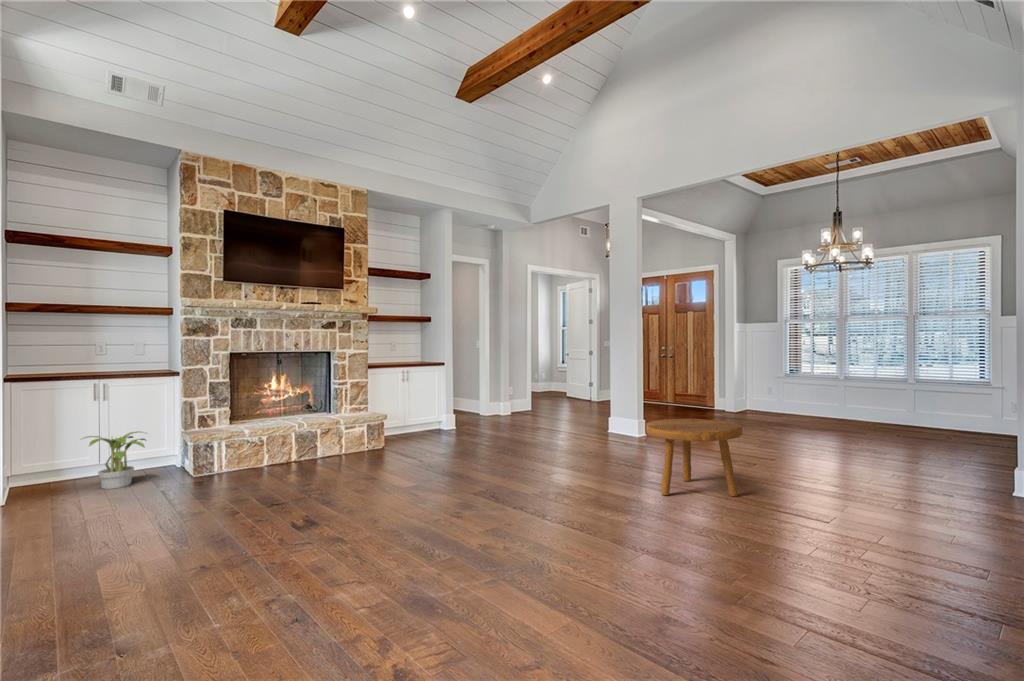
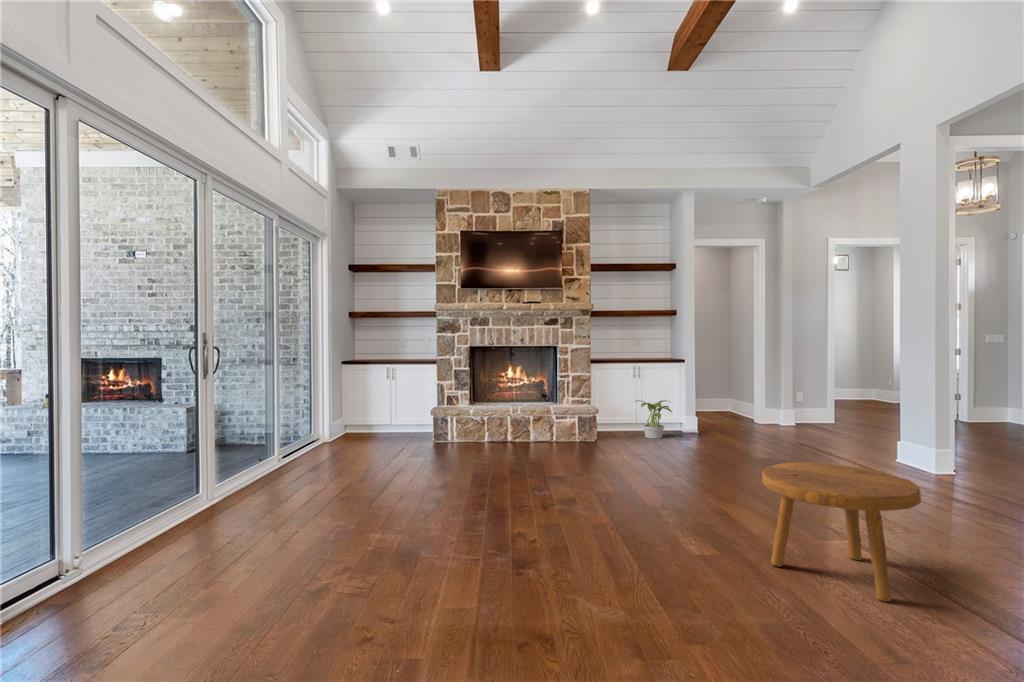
potted plant: present [85,431,146,489] -> present [635,400,672,439]

